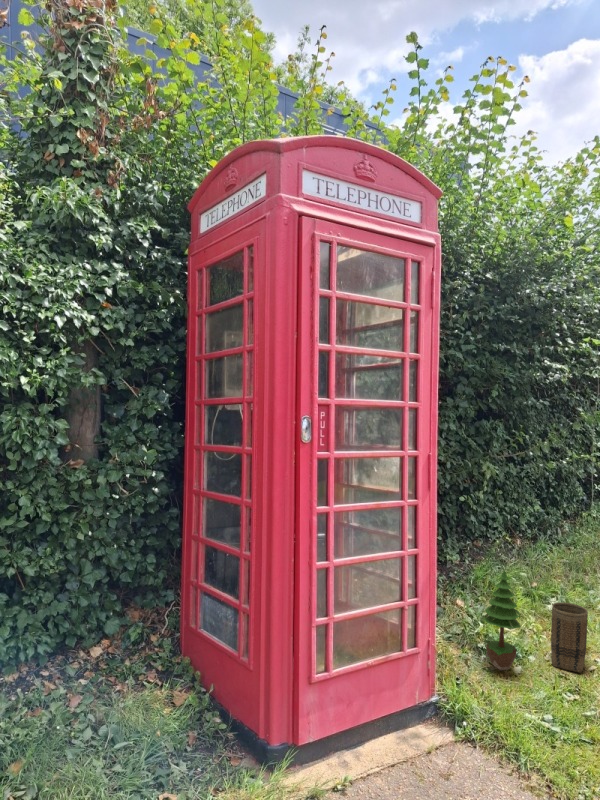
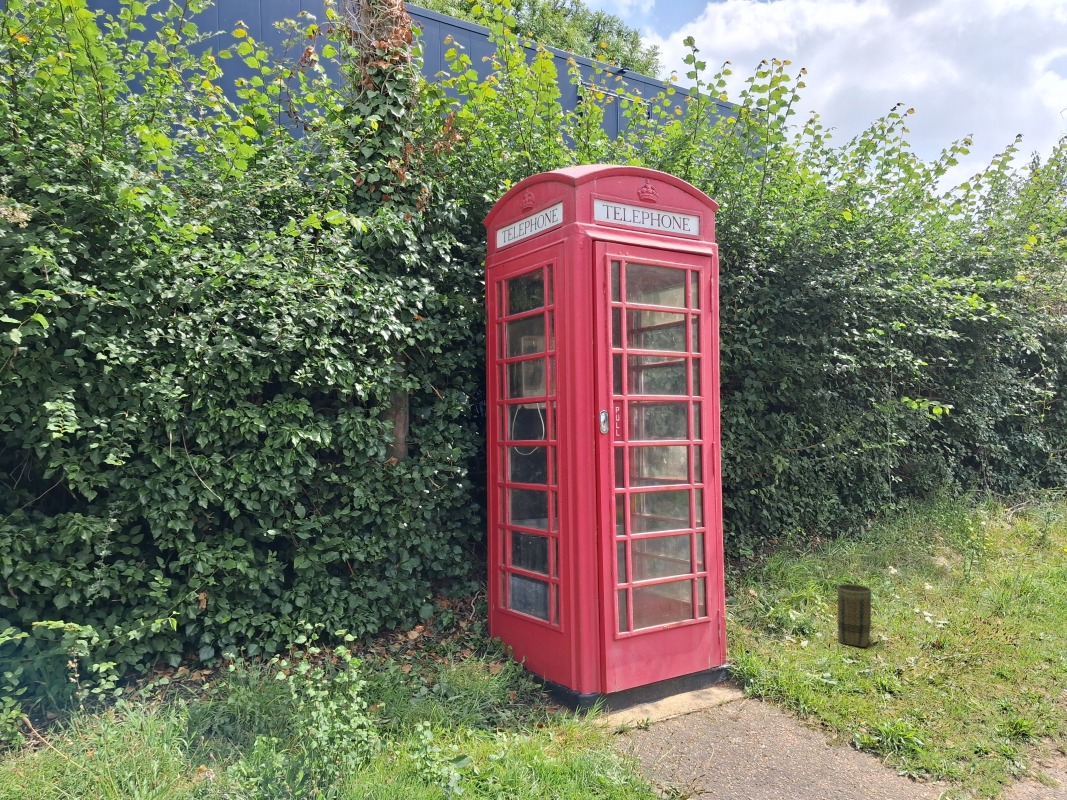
potted tree: present [483,571,521,671] -> none [770,551,806,646]

